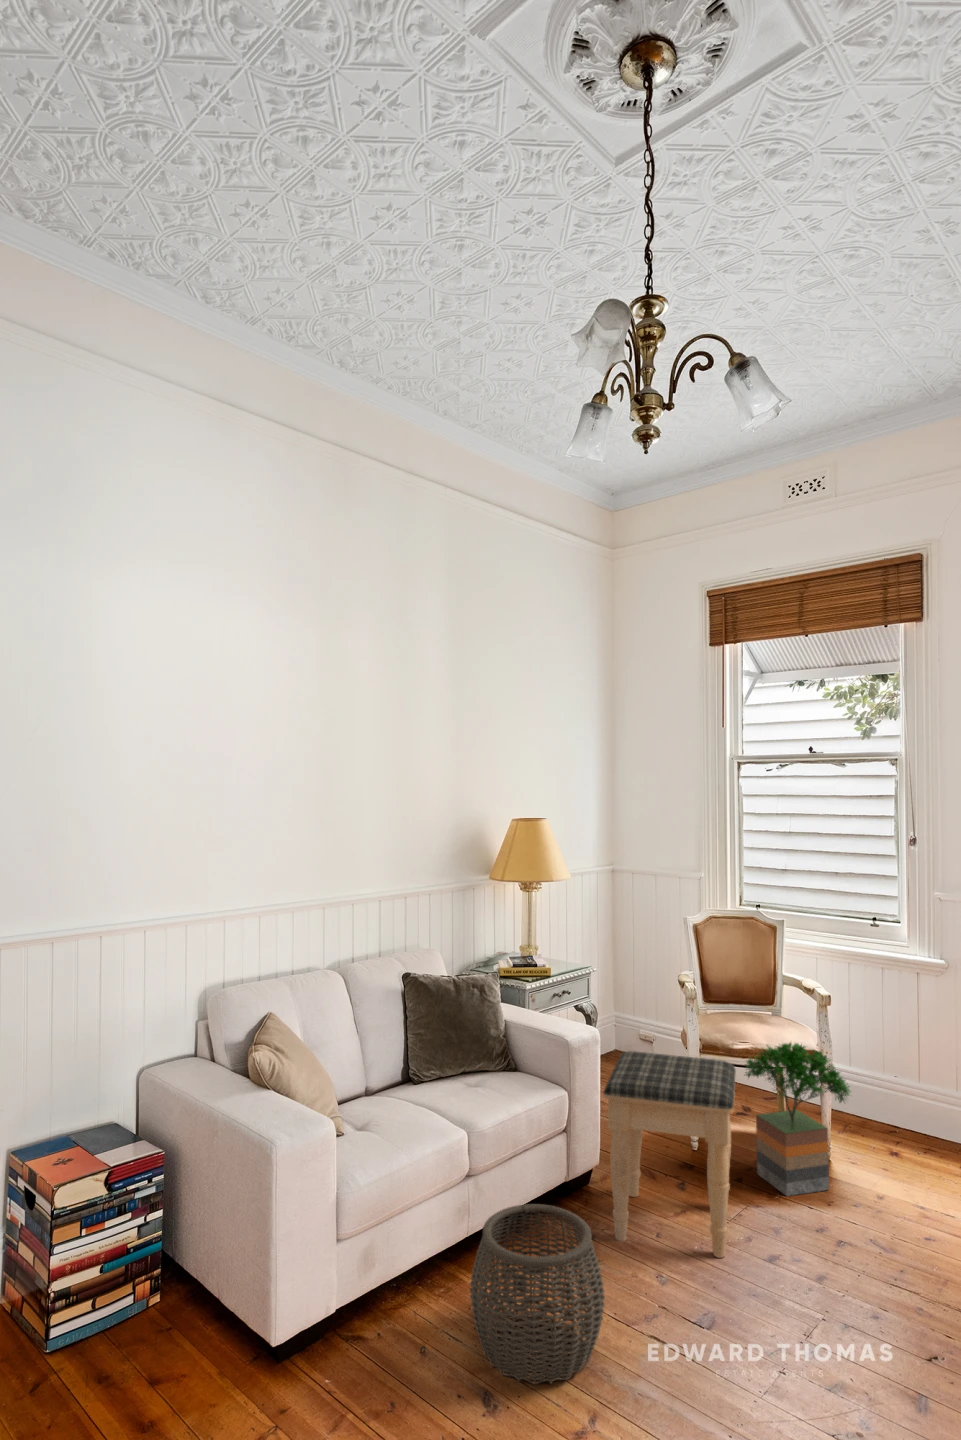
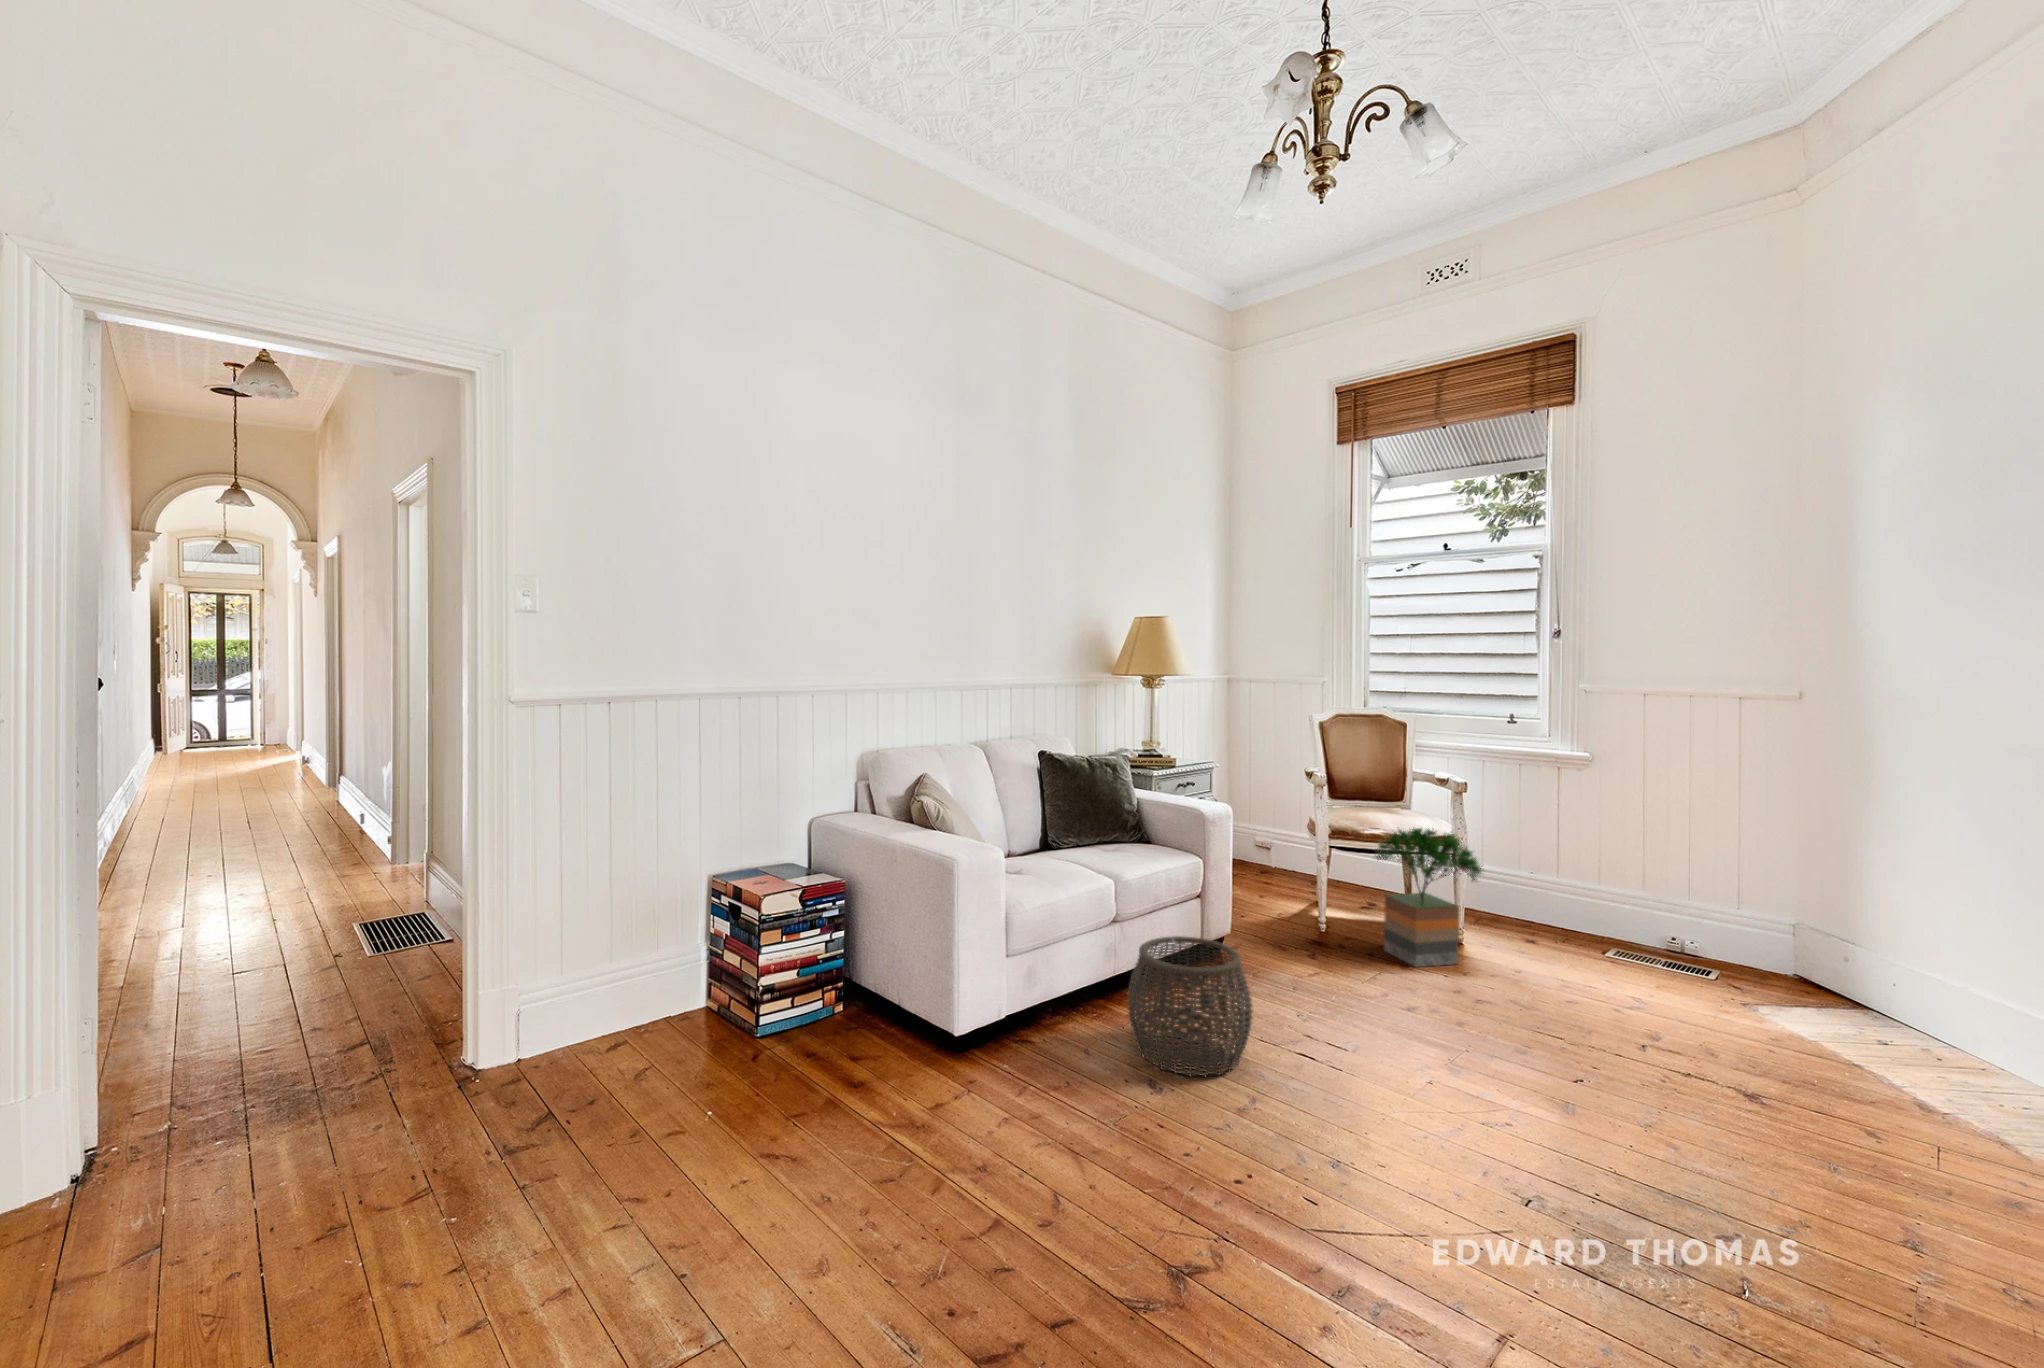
footstool: present [603,1051,736,1258] -> none [1240,828,1370,1006]

